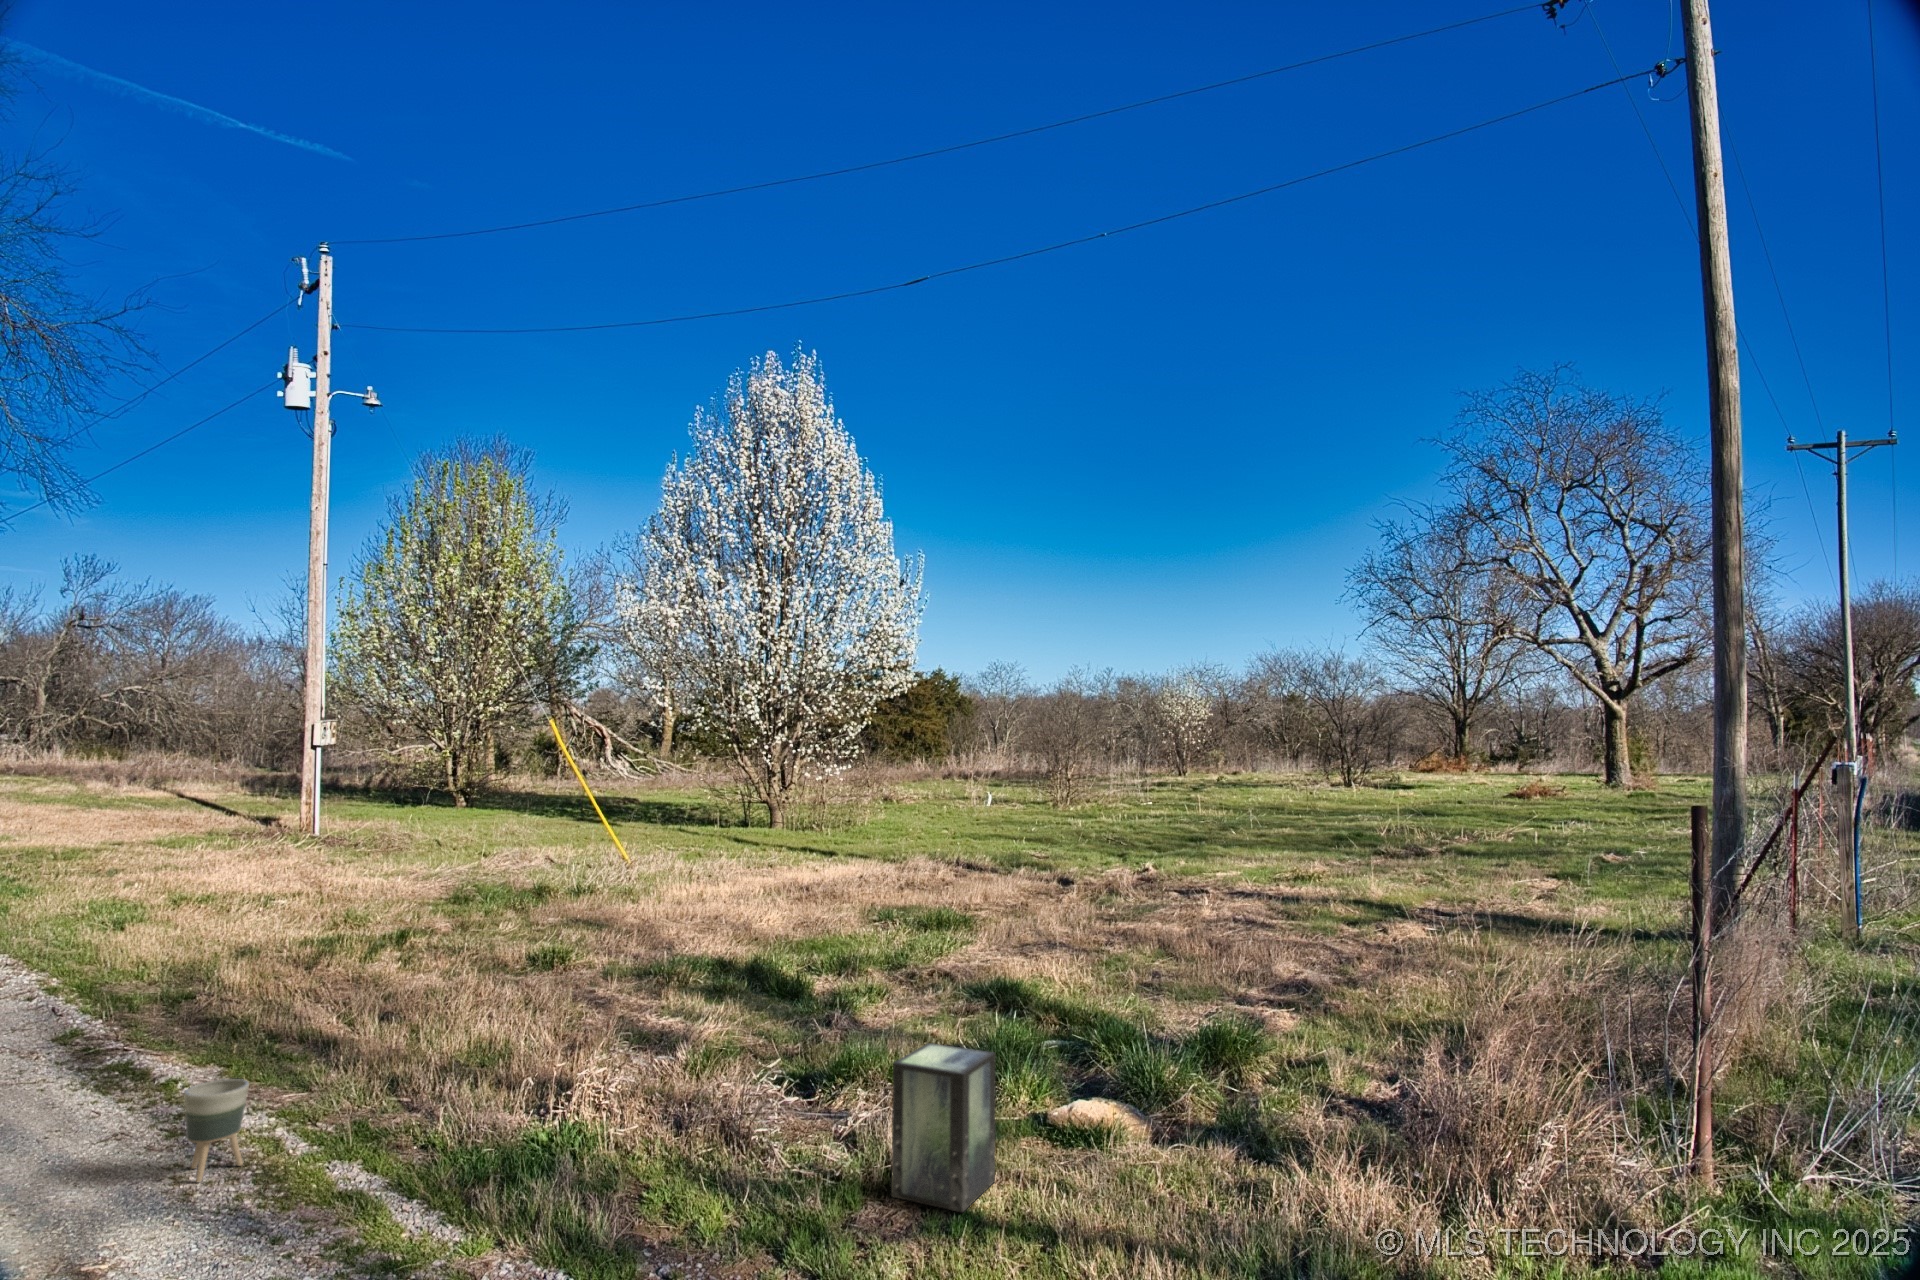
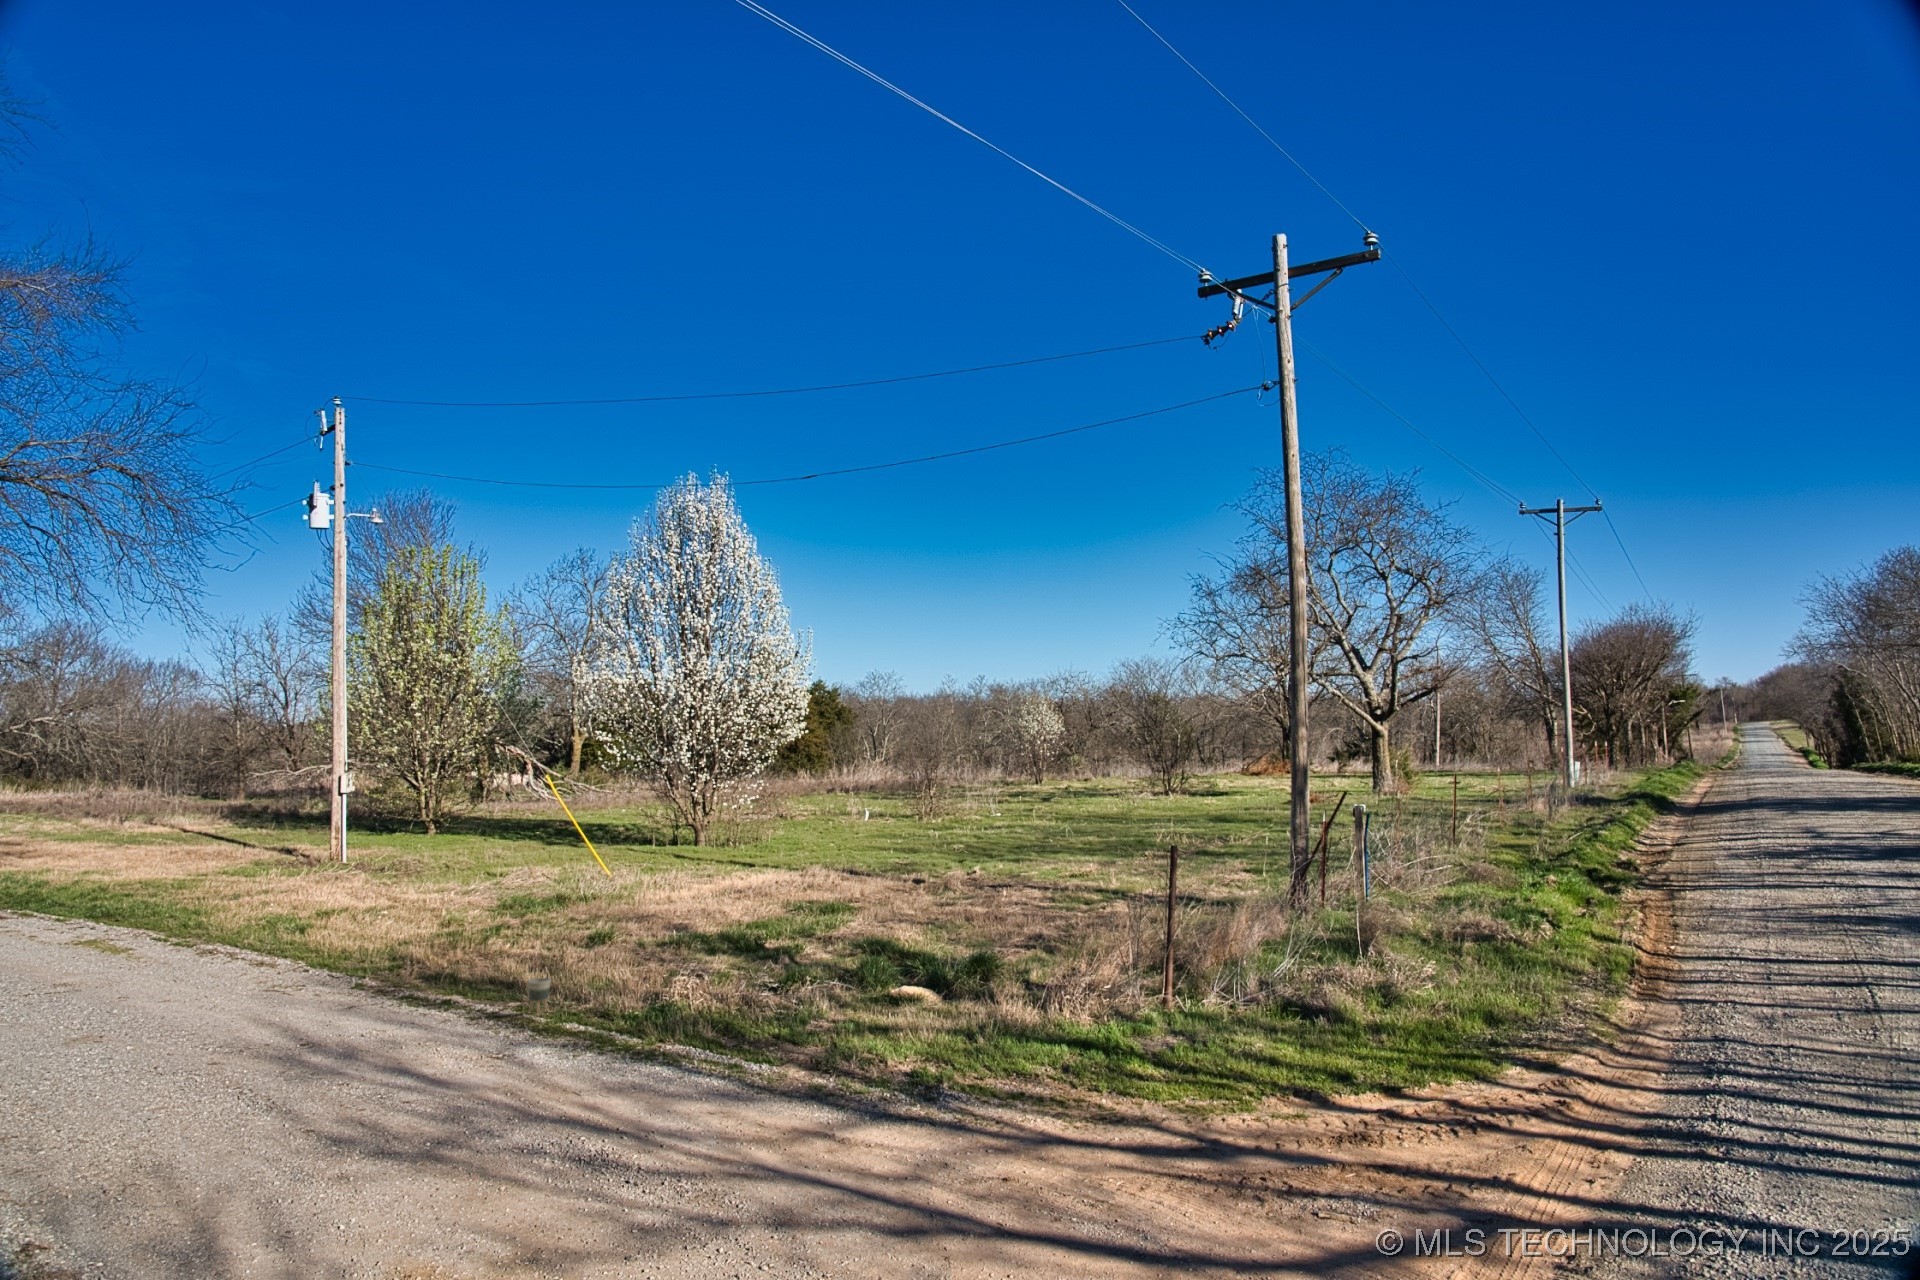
storage box: present [891,1043,996,1212] -> none [819,952,859,1011]

